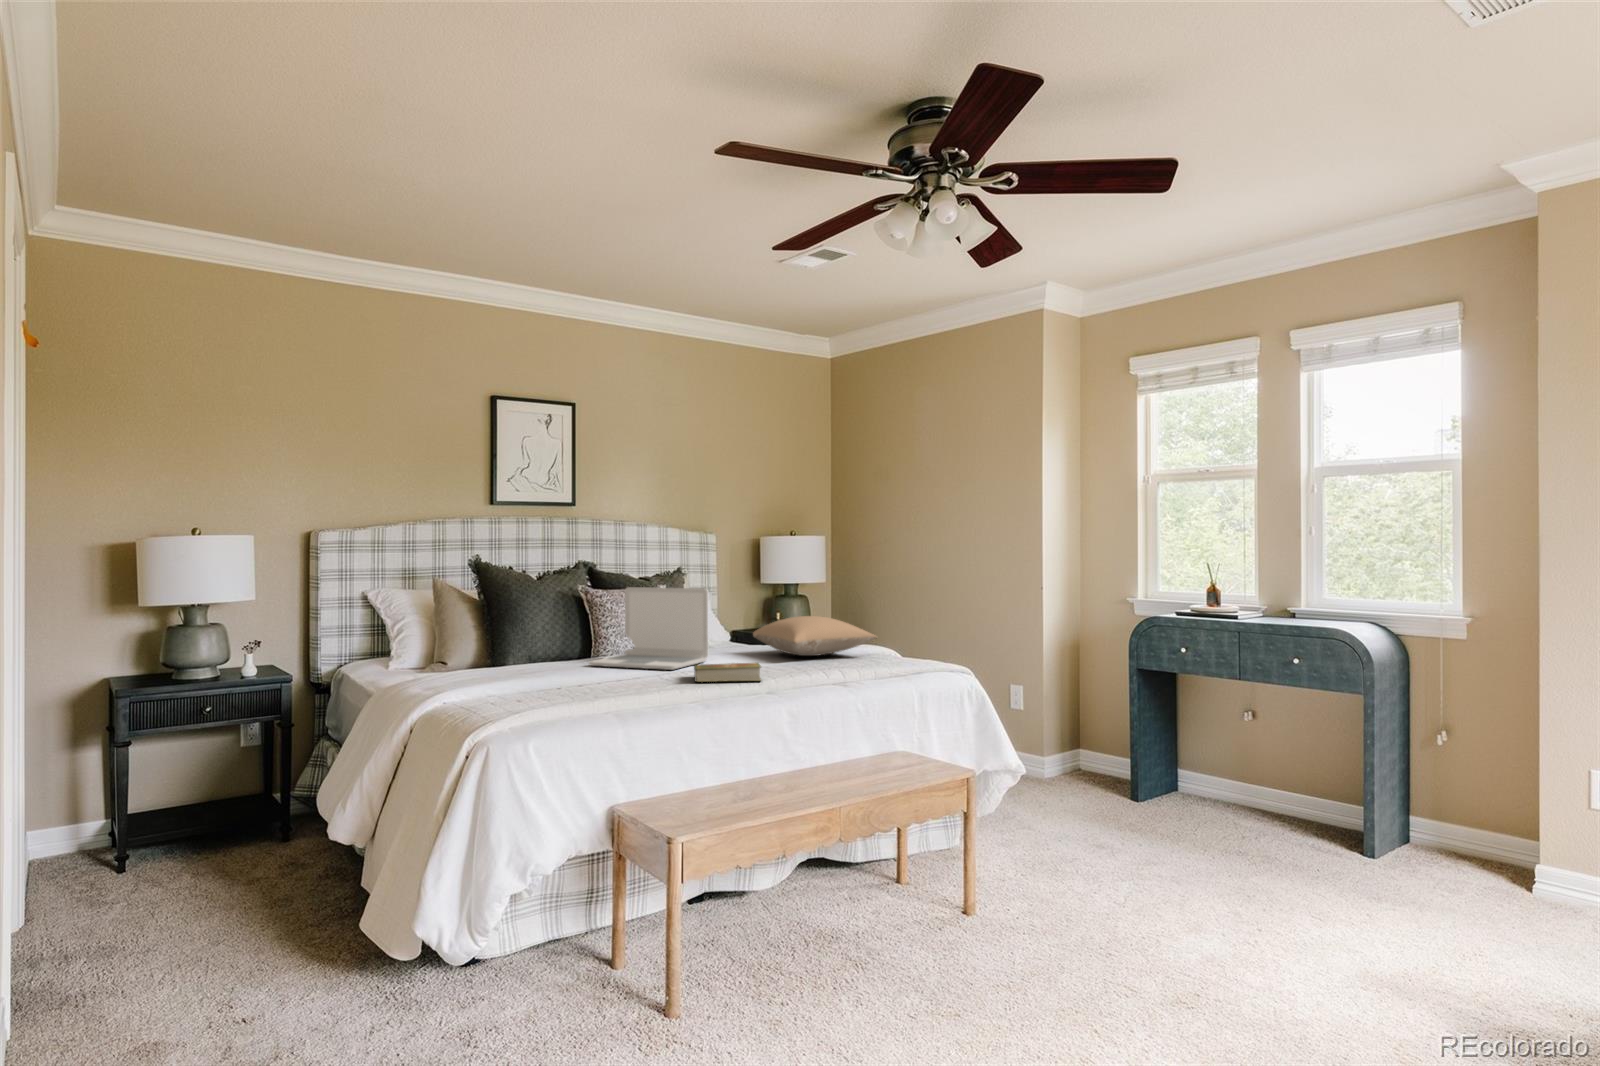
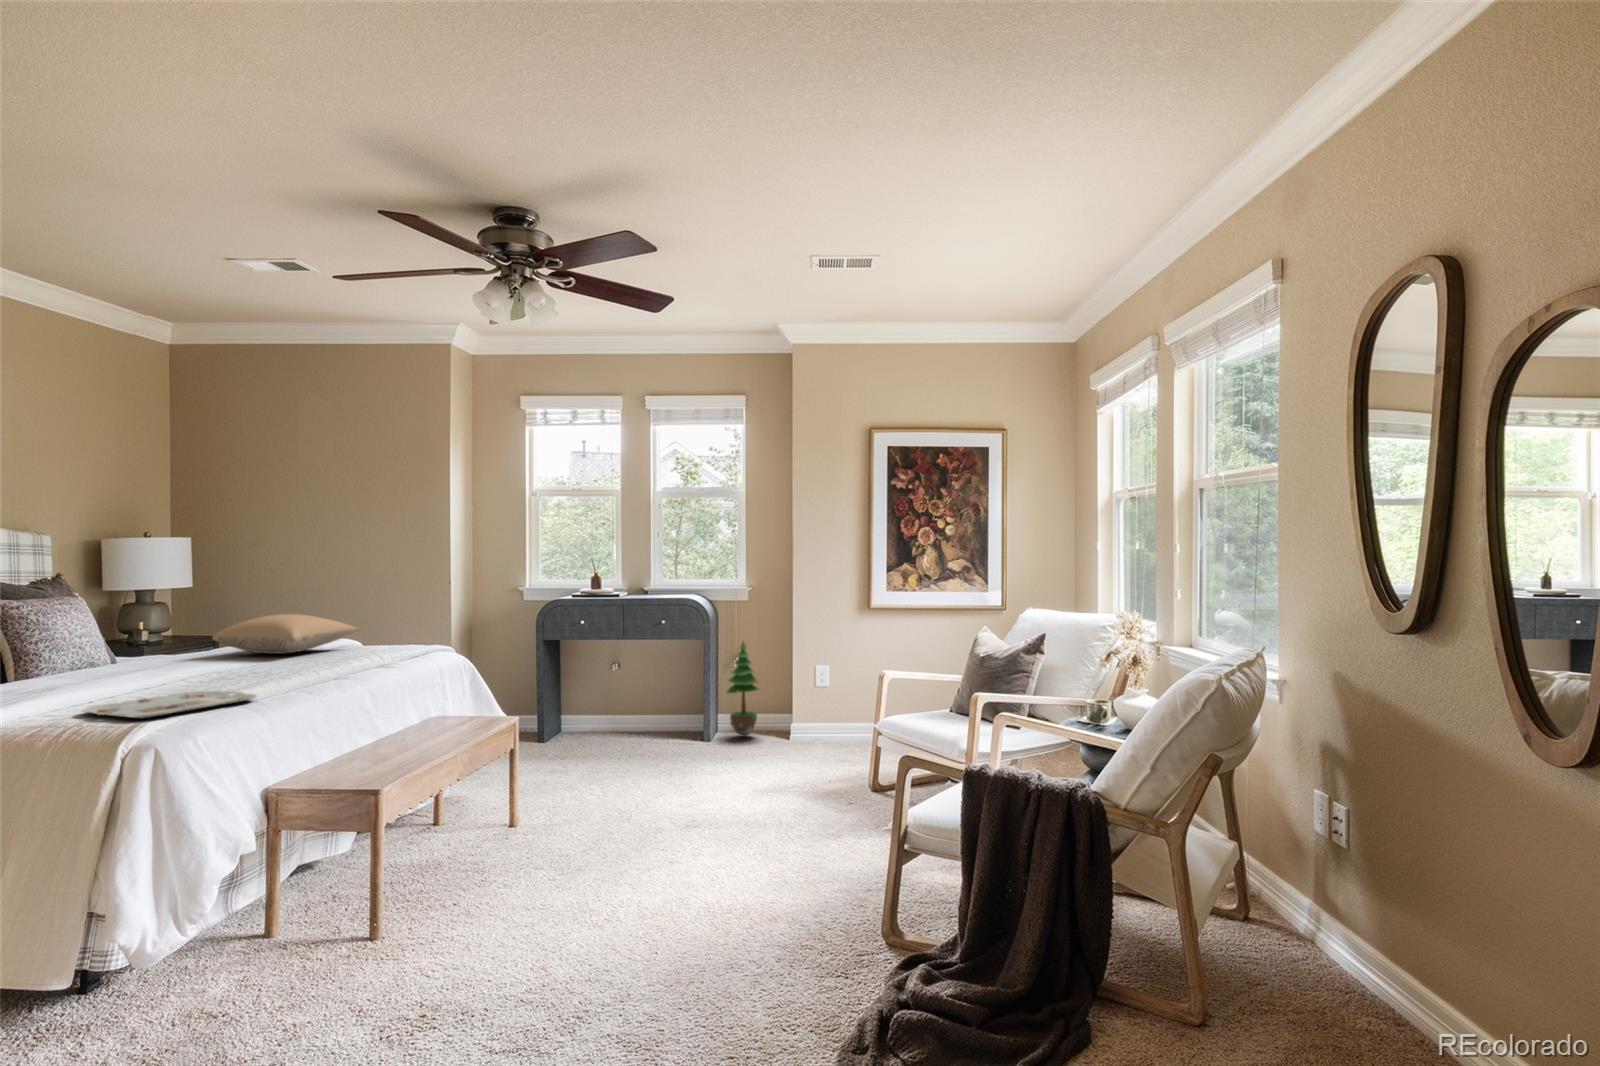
laptop: present [589,587,708,670] -> none [40,591,189,686]
book: present [694,662,761,682] -> none [225,657,317,681]
serving tray: none [521,686,647,706] -> present [82,691,257,719]
potted tree: none [1405,704,1473,862] -> present [727,642,759,737]

